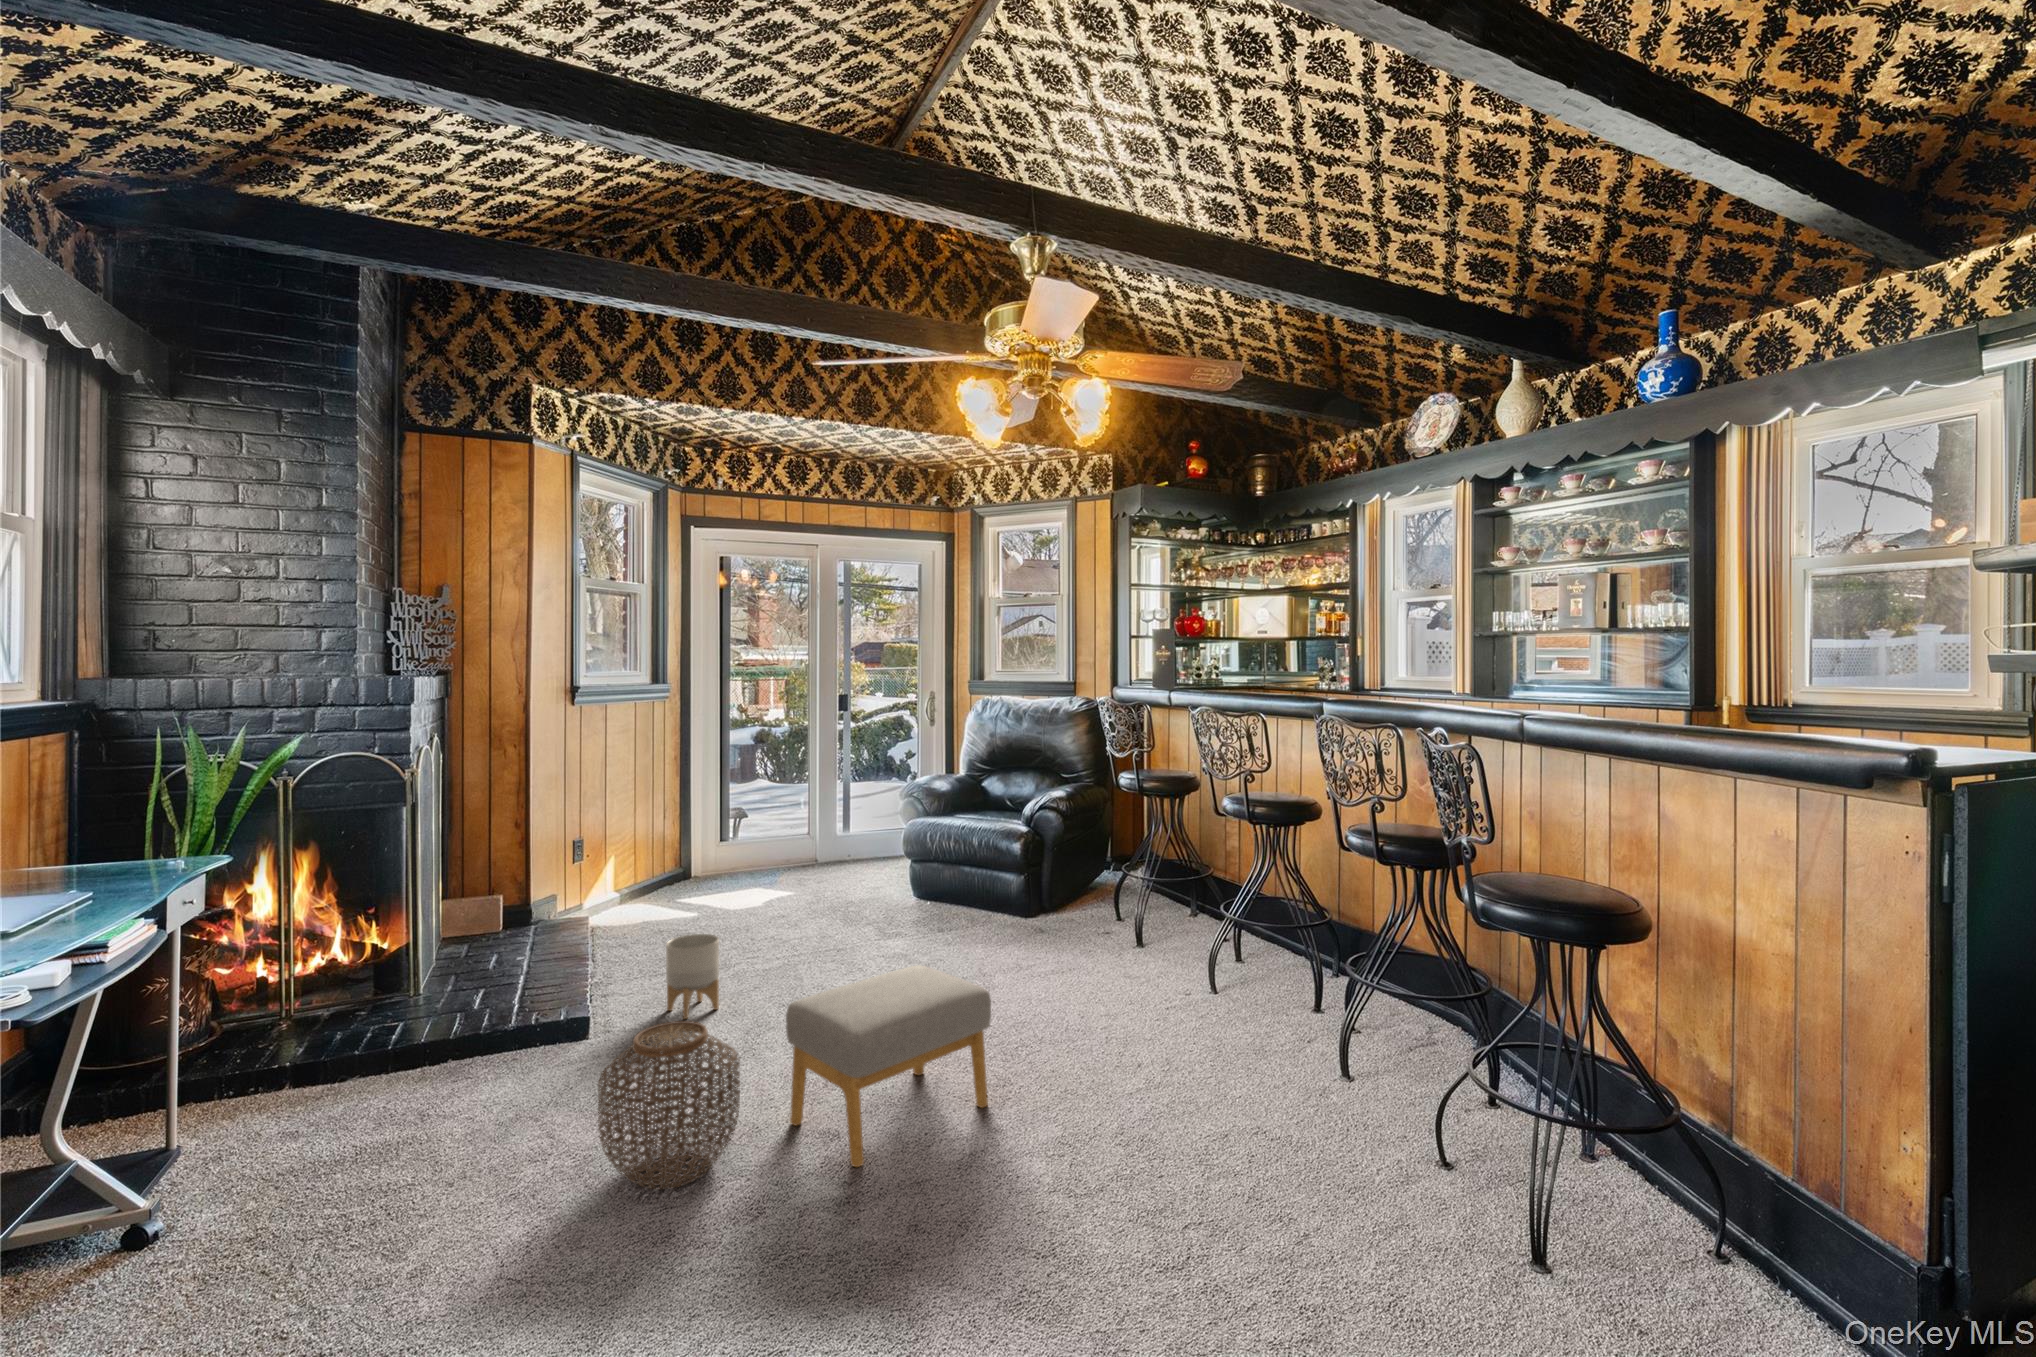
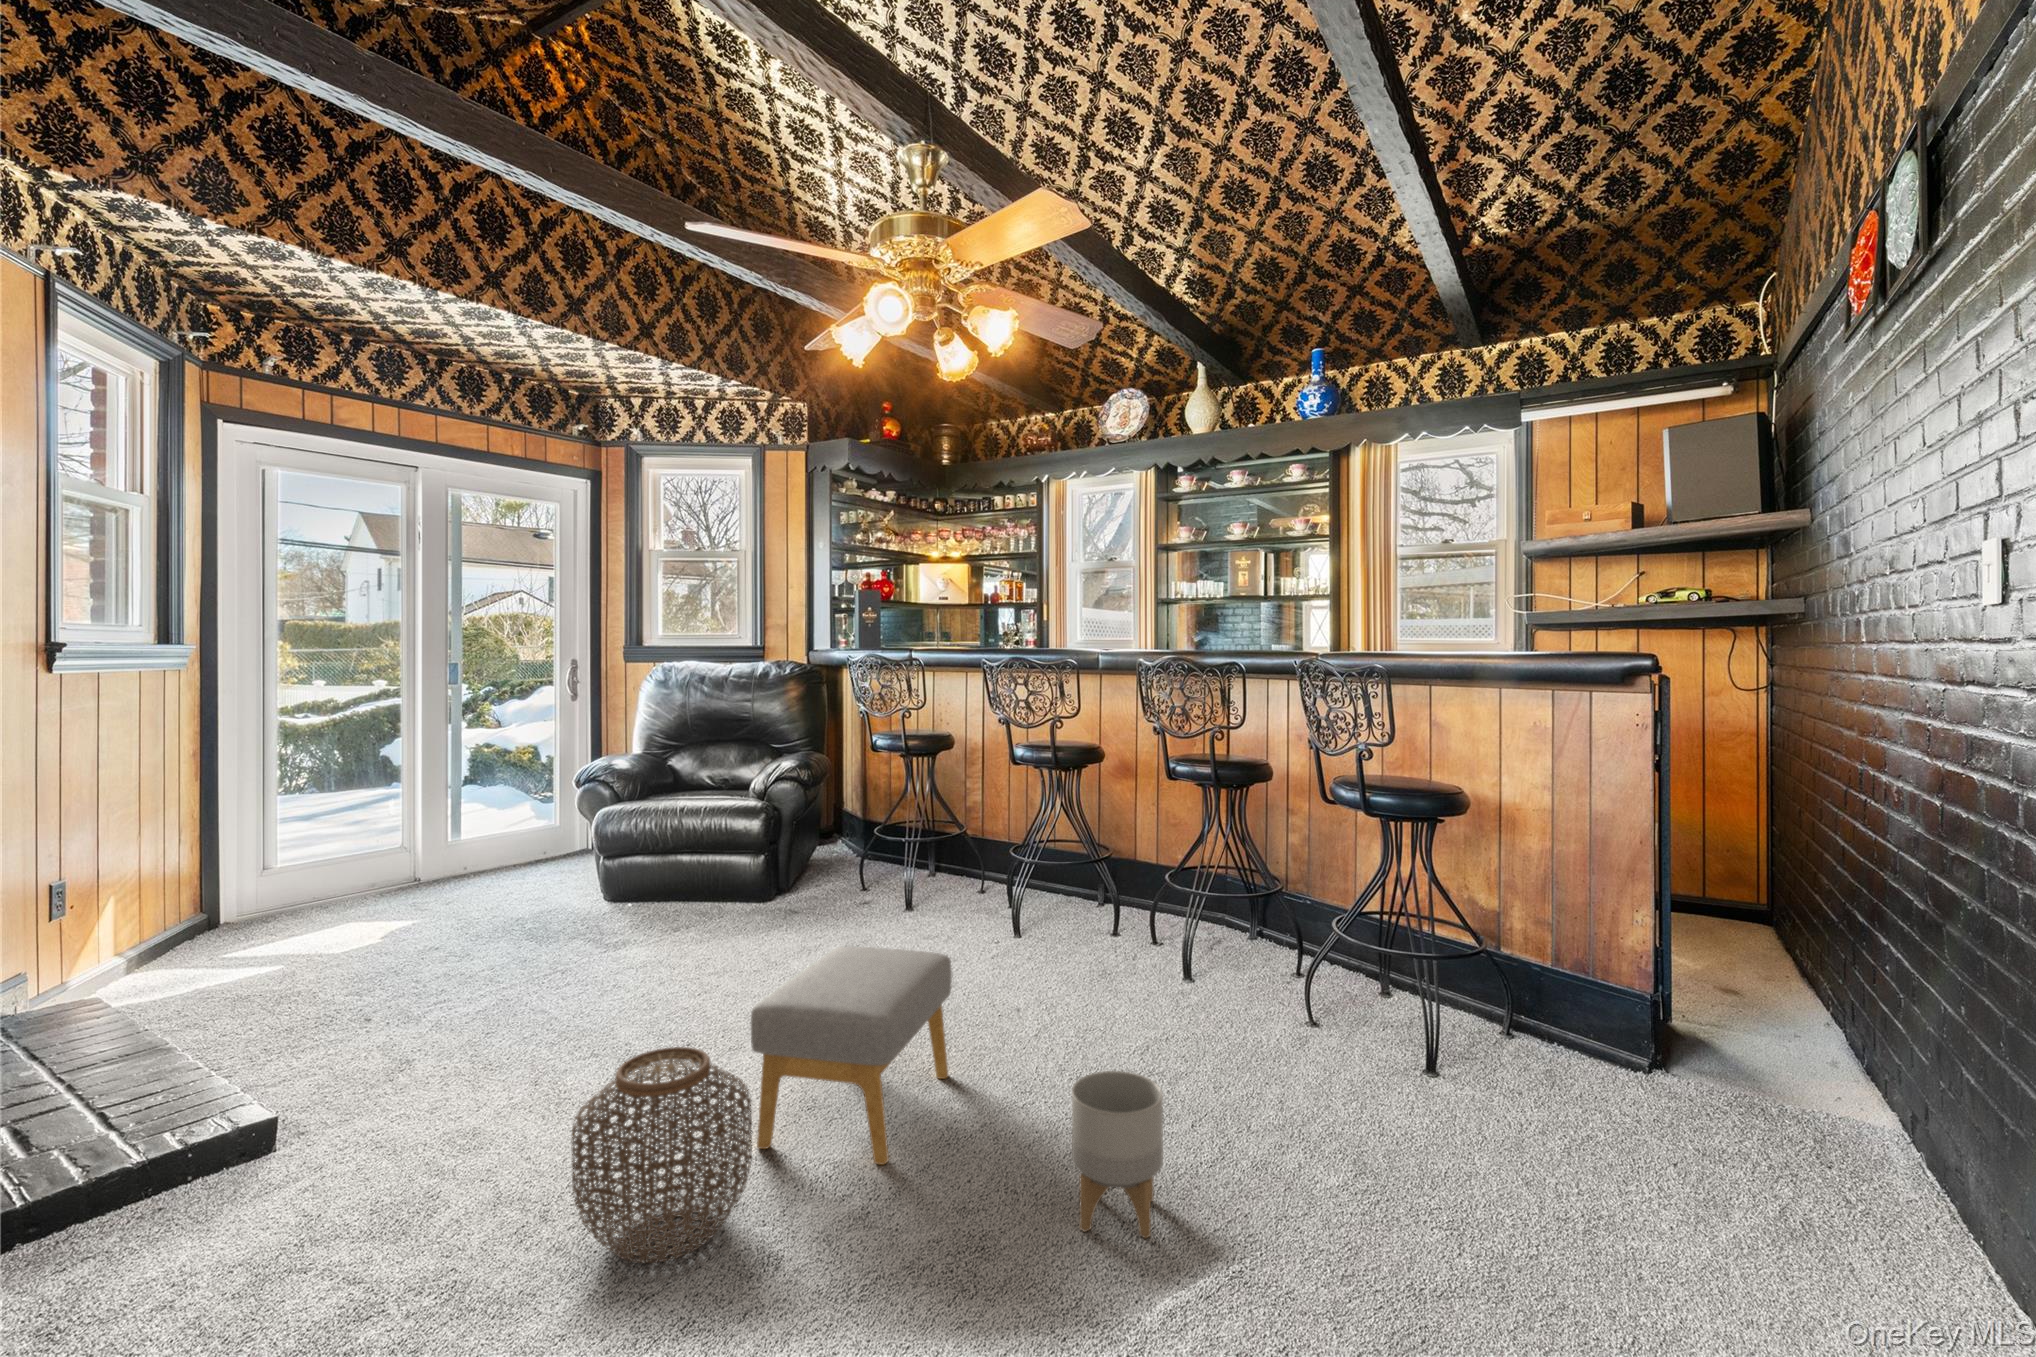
planter: present [666,934,719,1019] -> present [1072,1071,1163,1238]

